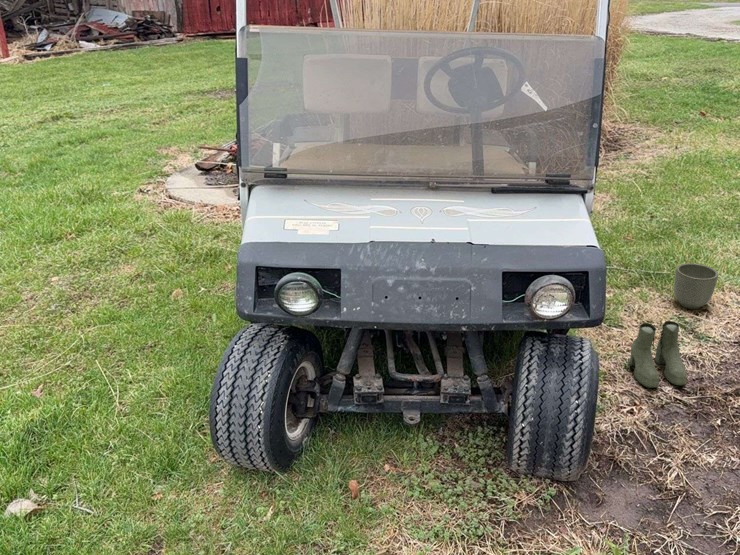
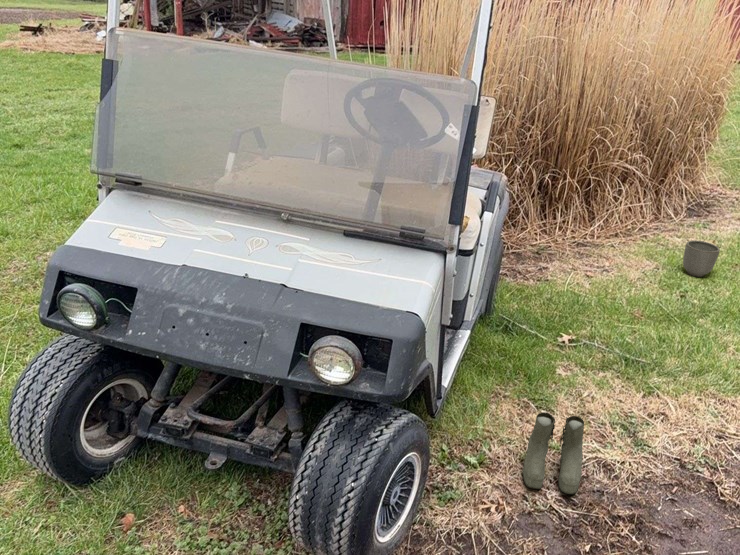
planter: present [674,263,718,309] -> present [683,240,720,277]

